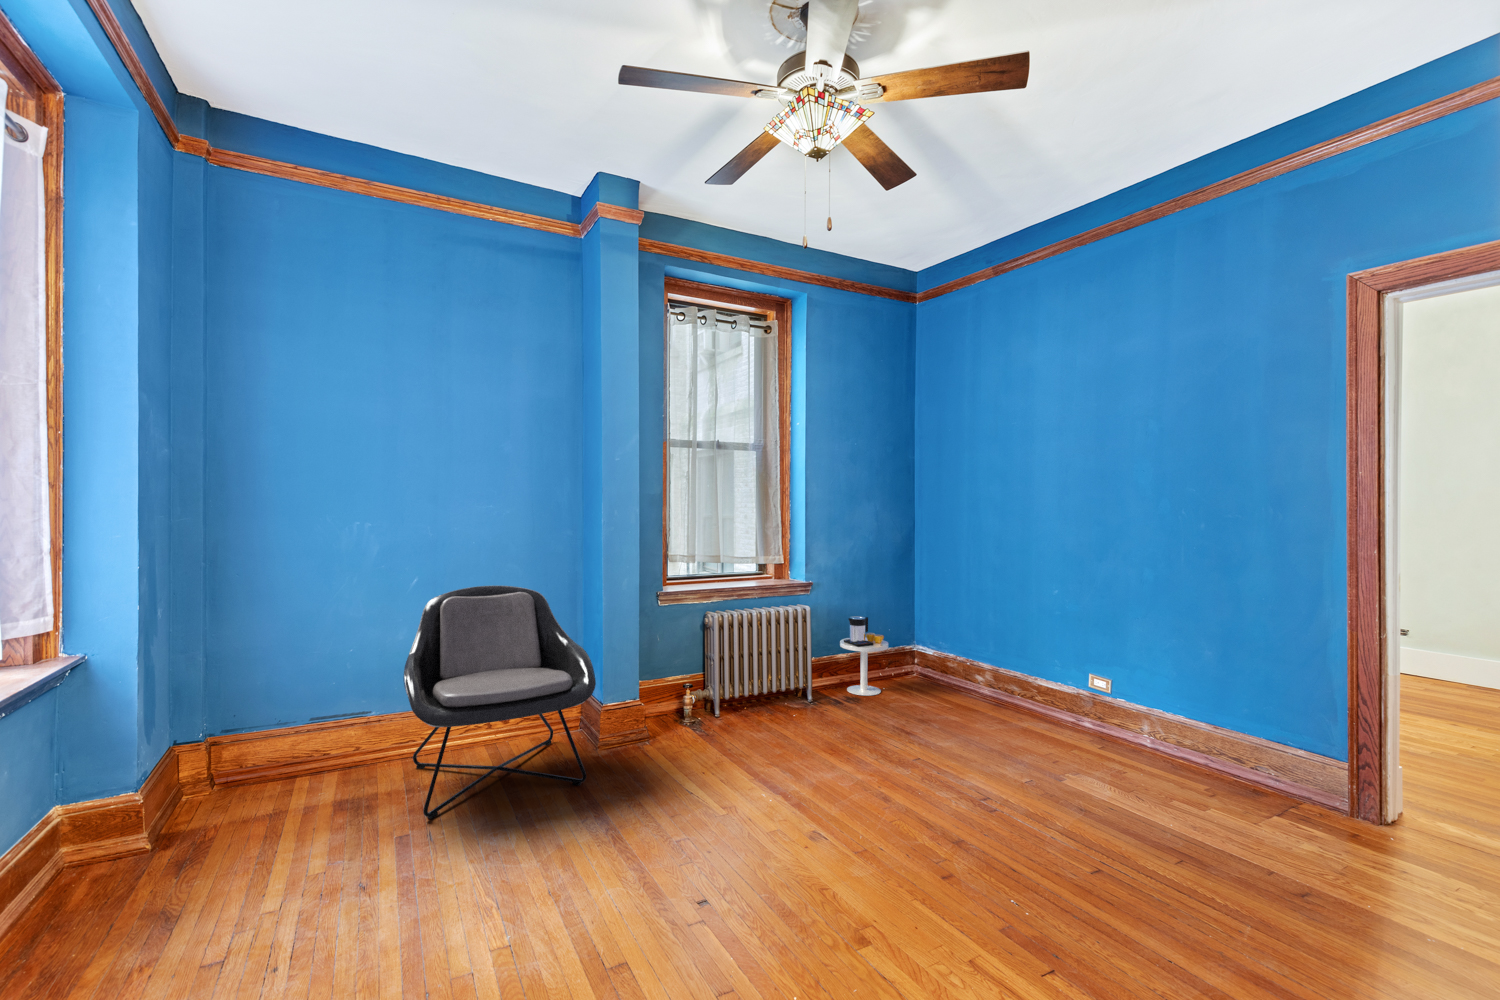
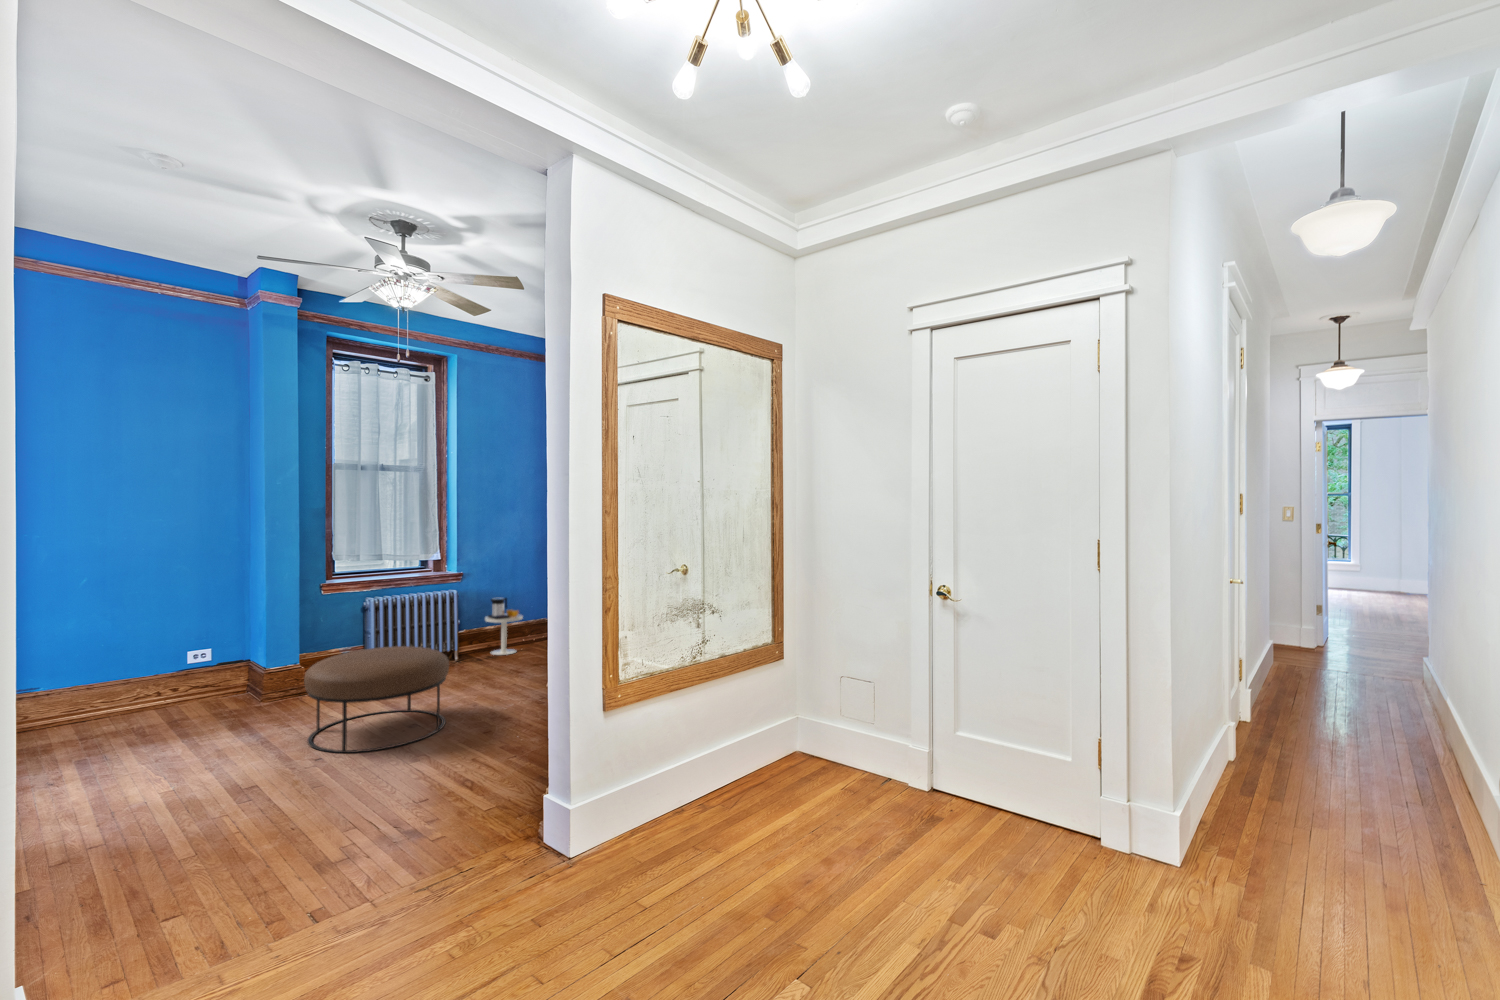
lounge chair: present [403,585,596,819] -> none [79,582,255,750]
ottoman: none [668,698,869,894] -> present [304,646,449,753]

